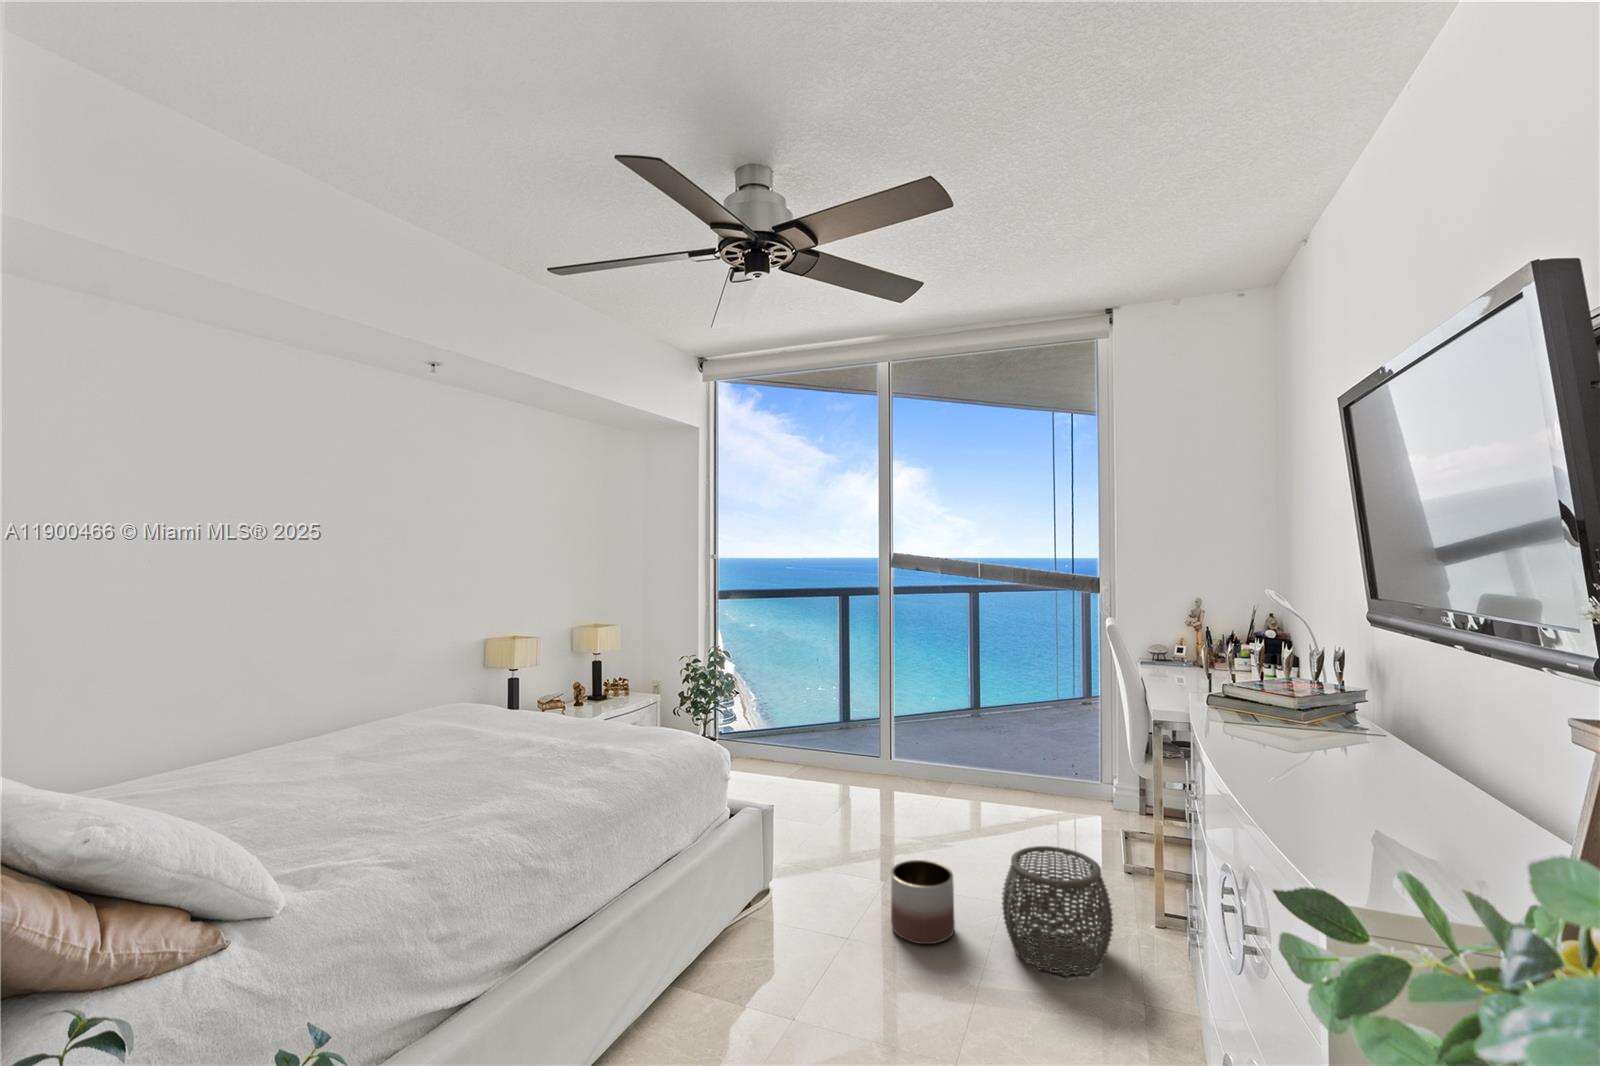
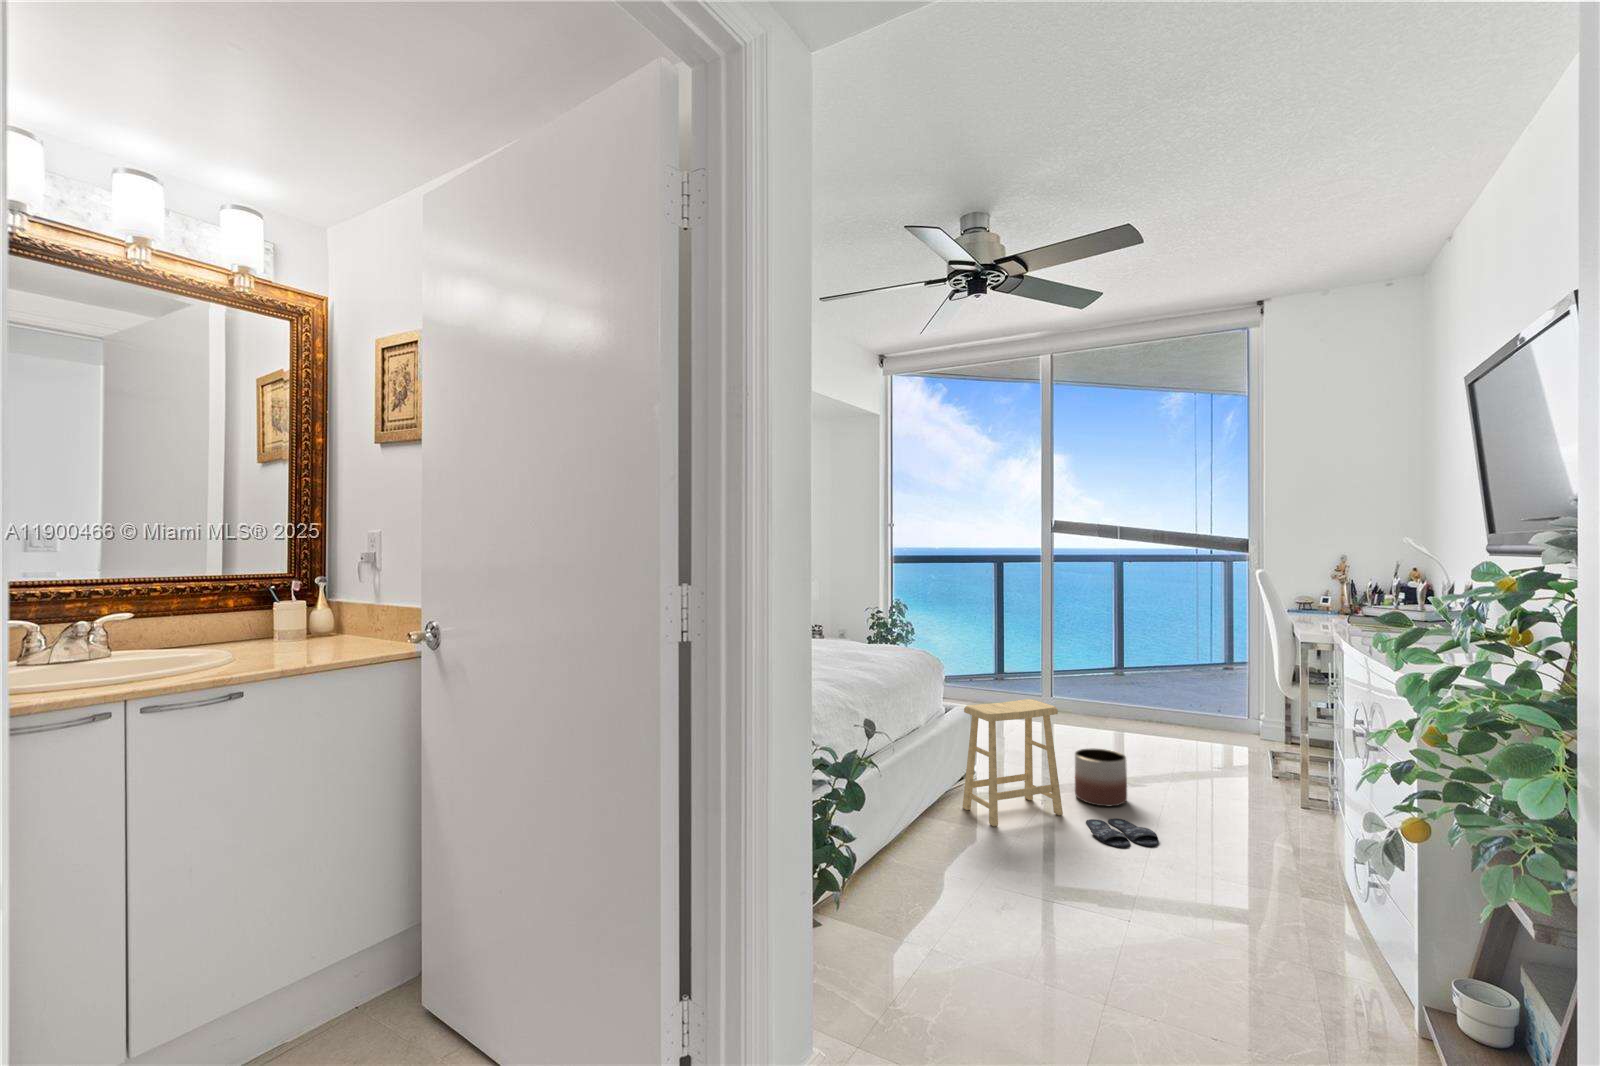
footstool: none [741,807,870,1001] -> present [963,699,1063,826]
woven basket: present [1002,846,1113,976] -> none [1167,737,1261,828]
slippers: none [897,969,986,1032] -> present [1086,818,1158,848]

